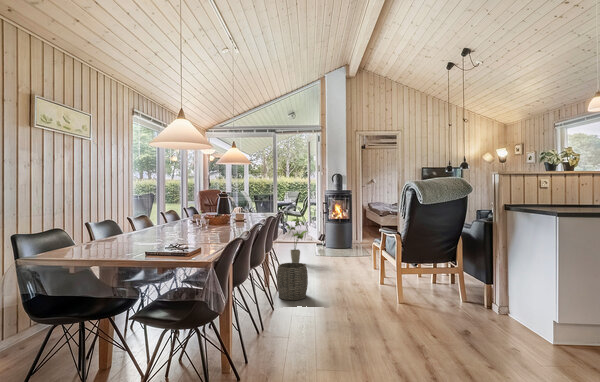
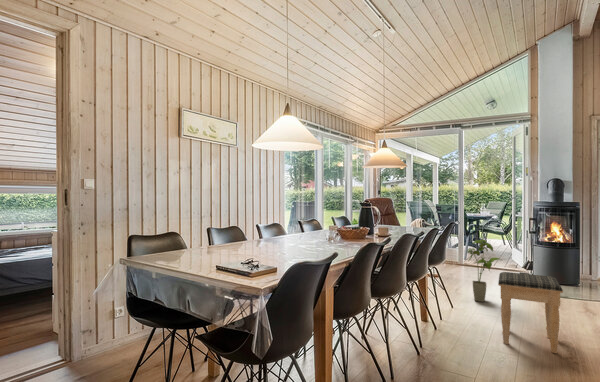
footstool: none [312,237,348,284] -> present [498,272,563,353]
woven basket: present [277,263,308,300] -> none [433,307,483,368]

